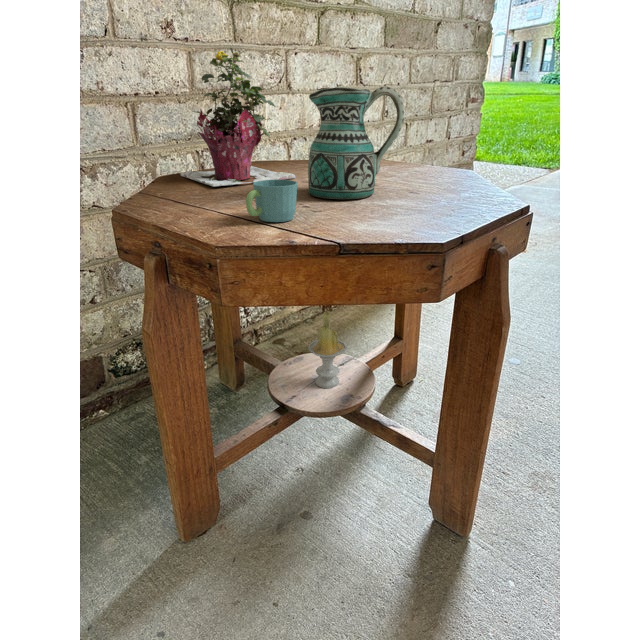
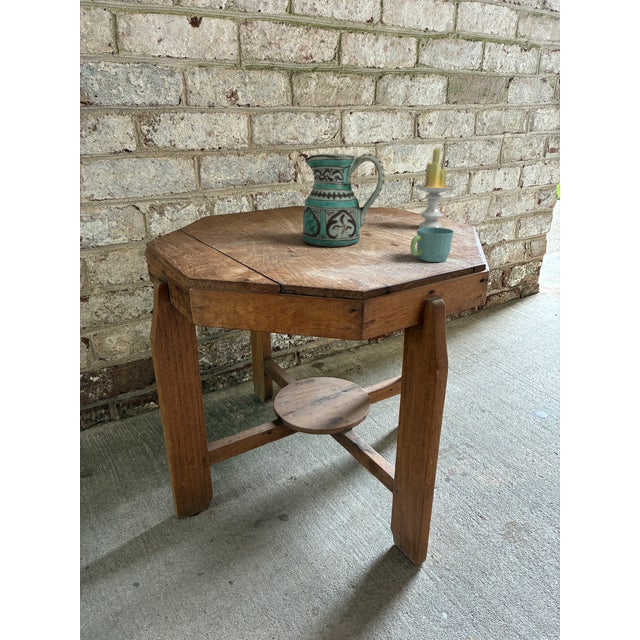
potted plant: present [181,48,295,187] -> none [222,116,311,228]
mug: present [246,180,297,222] -> present [410,227,454,262]
candle: present [308,311,347,388] -> present [415,148,455,228]

